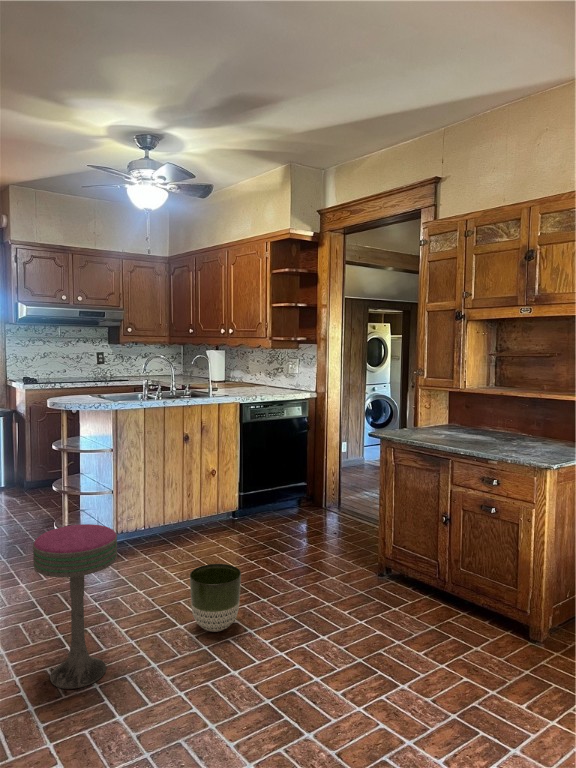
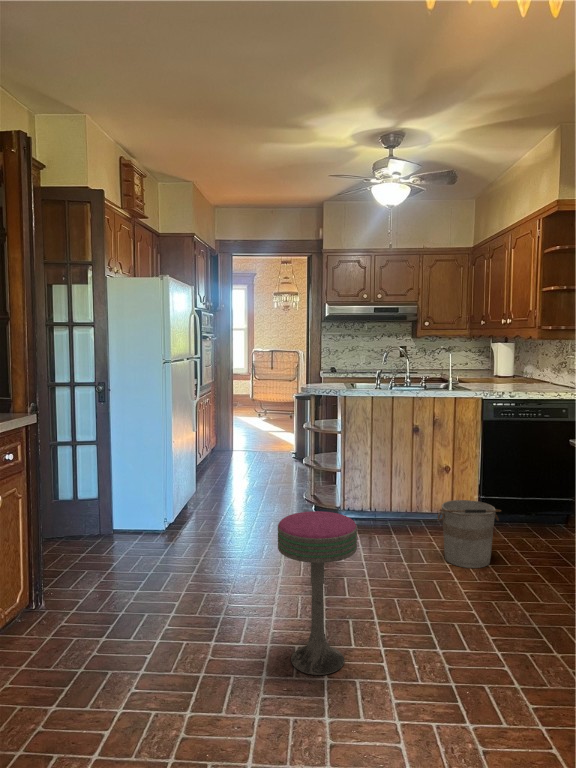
bucket: none [134,495,188,555] -> present [438,500,501,568]
planter: present [190,564,241,632] -> none [447,589,511,671]

